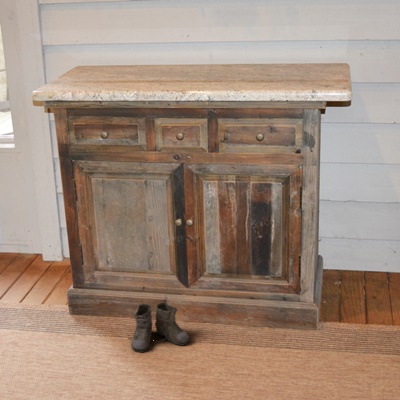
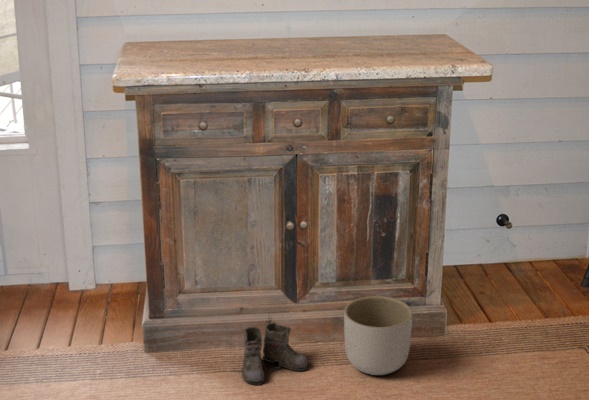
planter: none [216,289,275,357] -> present [344,296,412,375]

